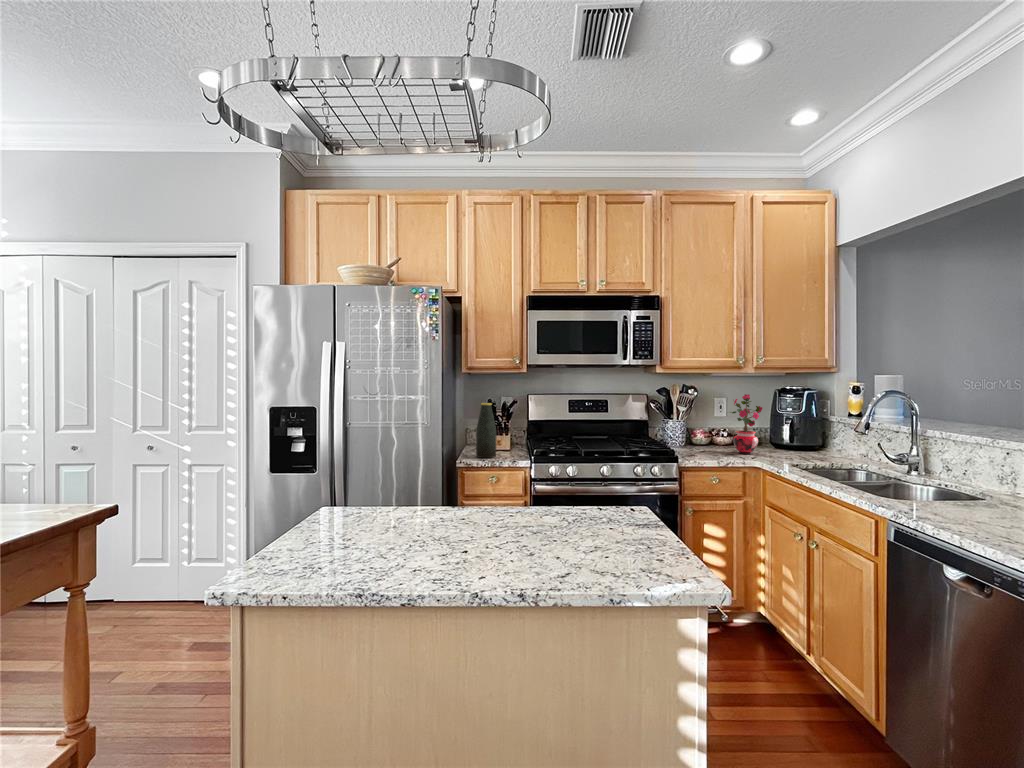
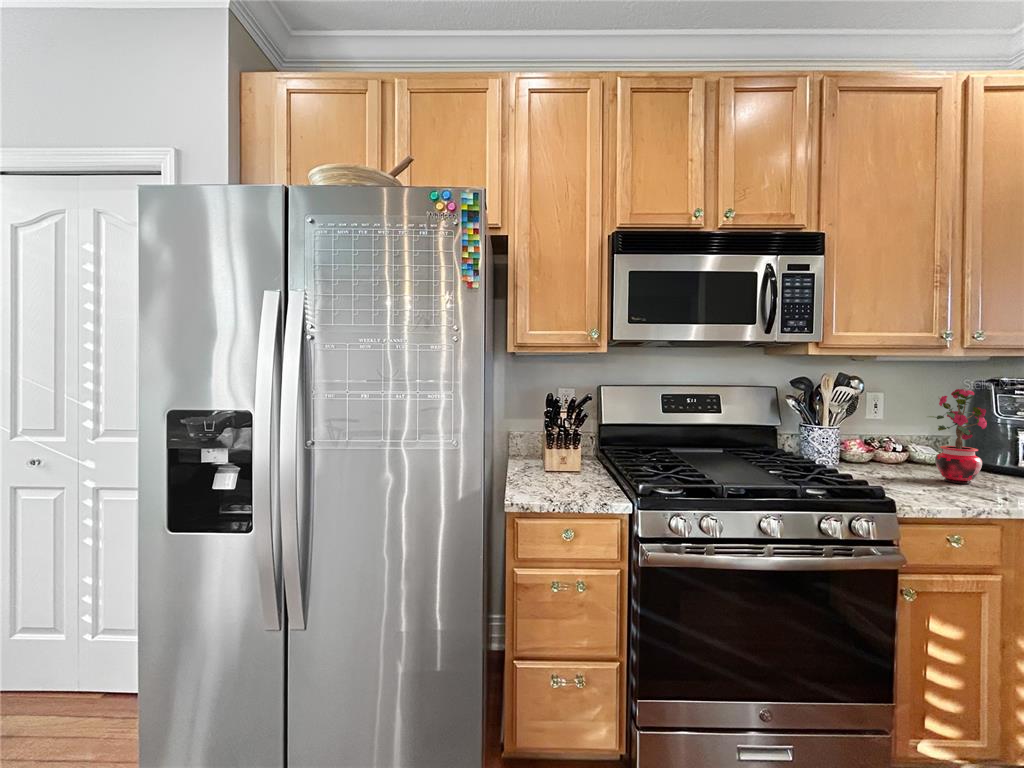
bottle: present [476,403,496,458] -> none [535,399,567,488]

